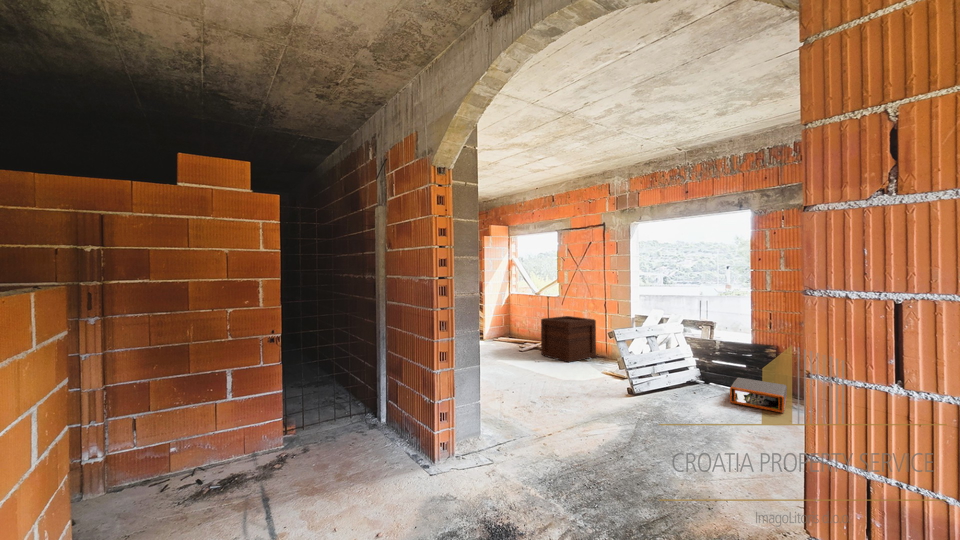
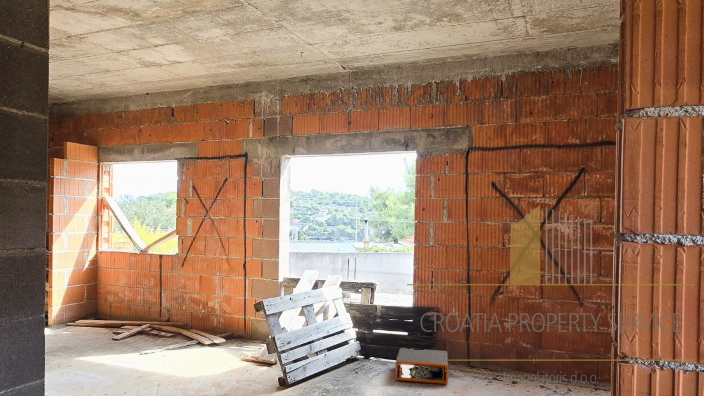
wooden crate: present [541,316,596,362] -> none [148,283,231,351]

